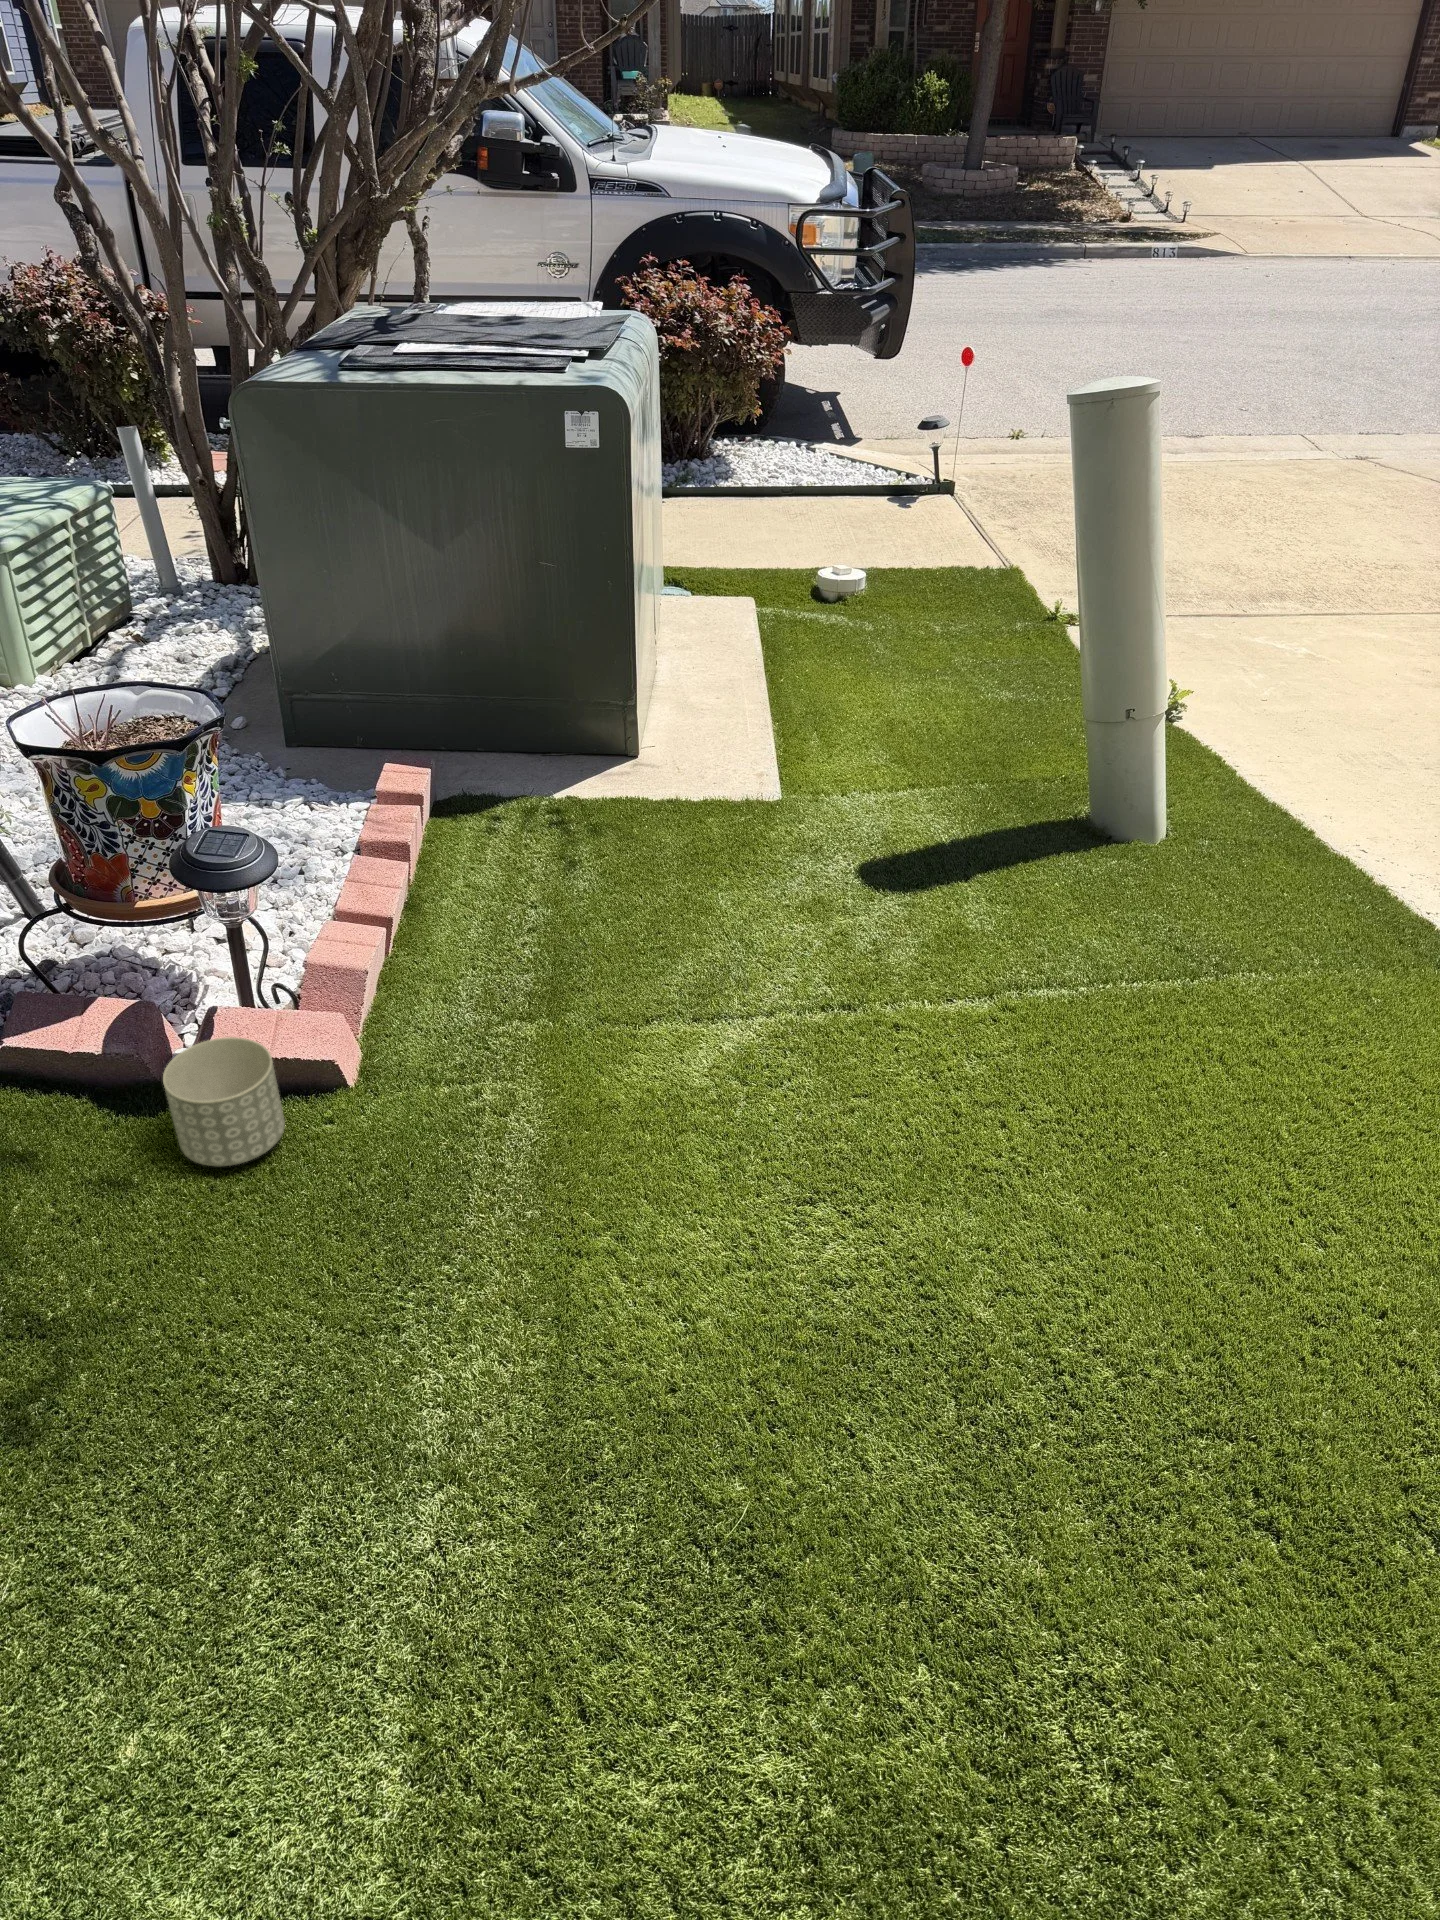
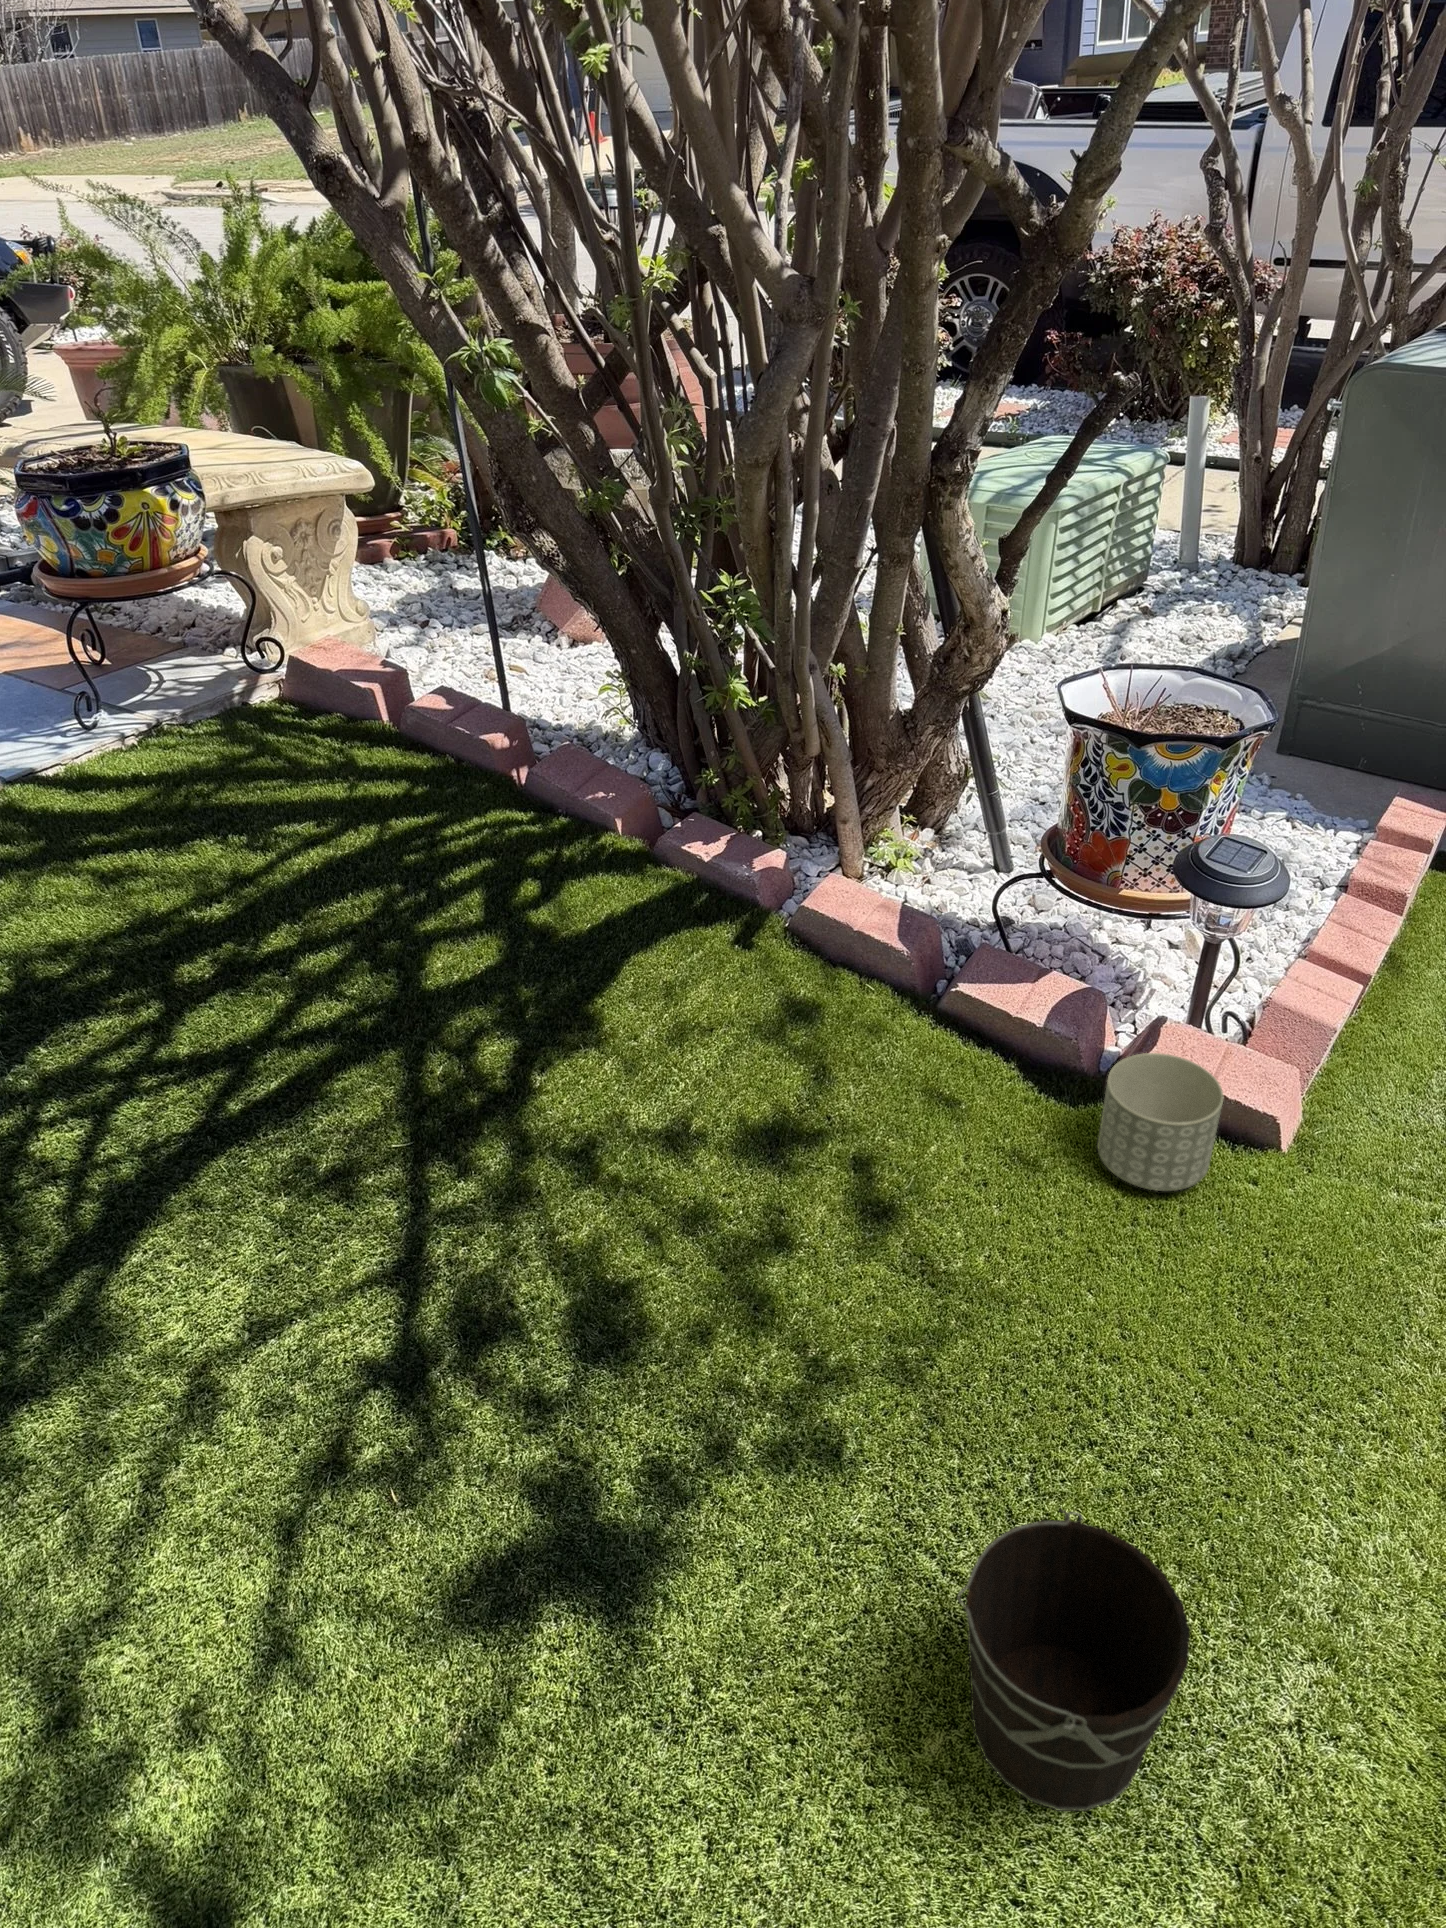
bucket: none [86,1471,317,1740] -> present [957,1509,1190,1811]

